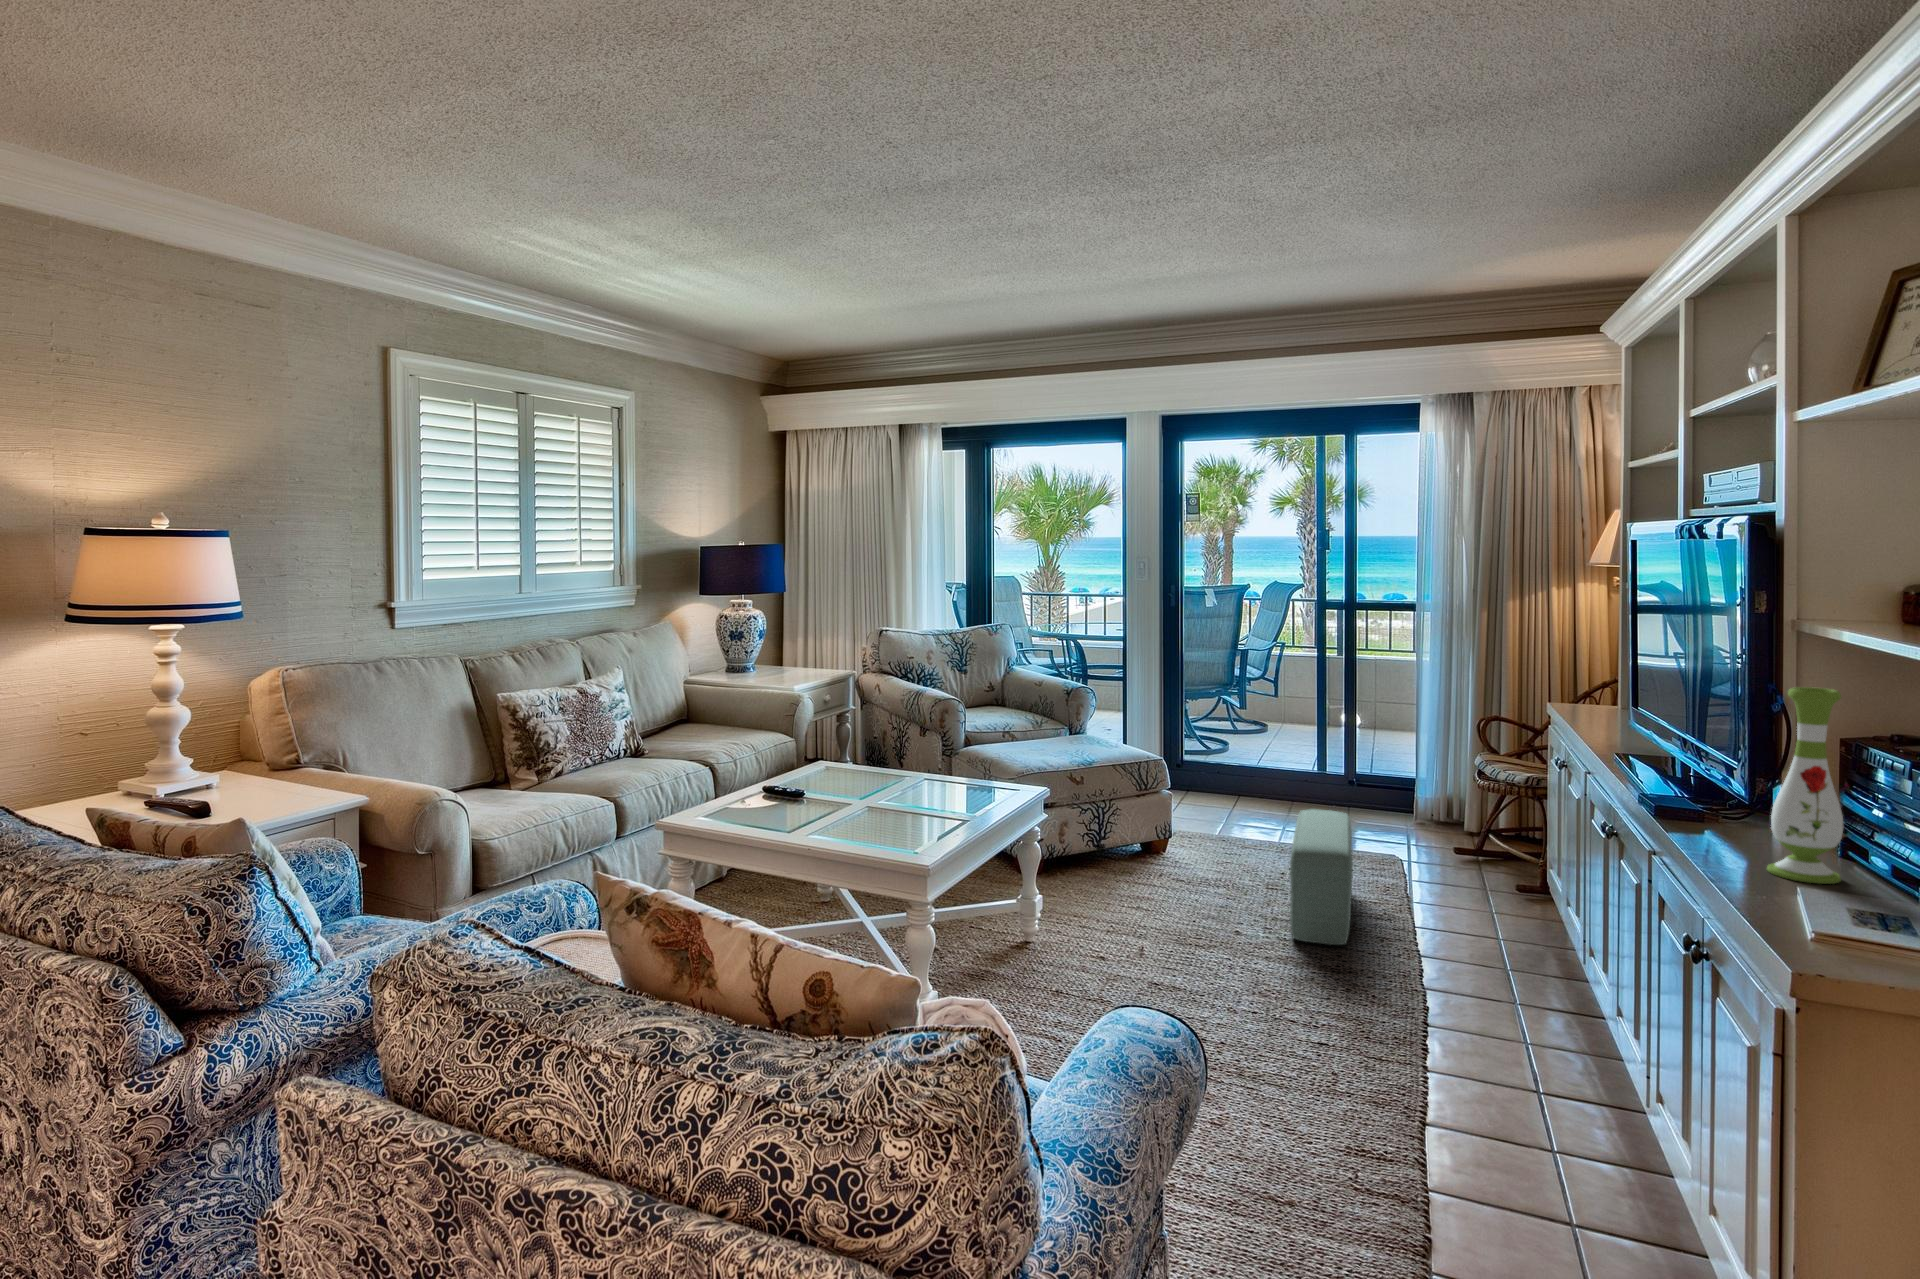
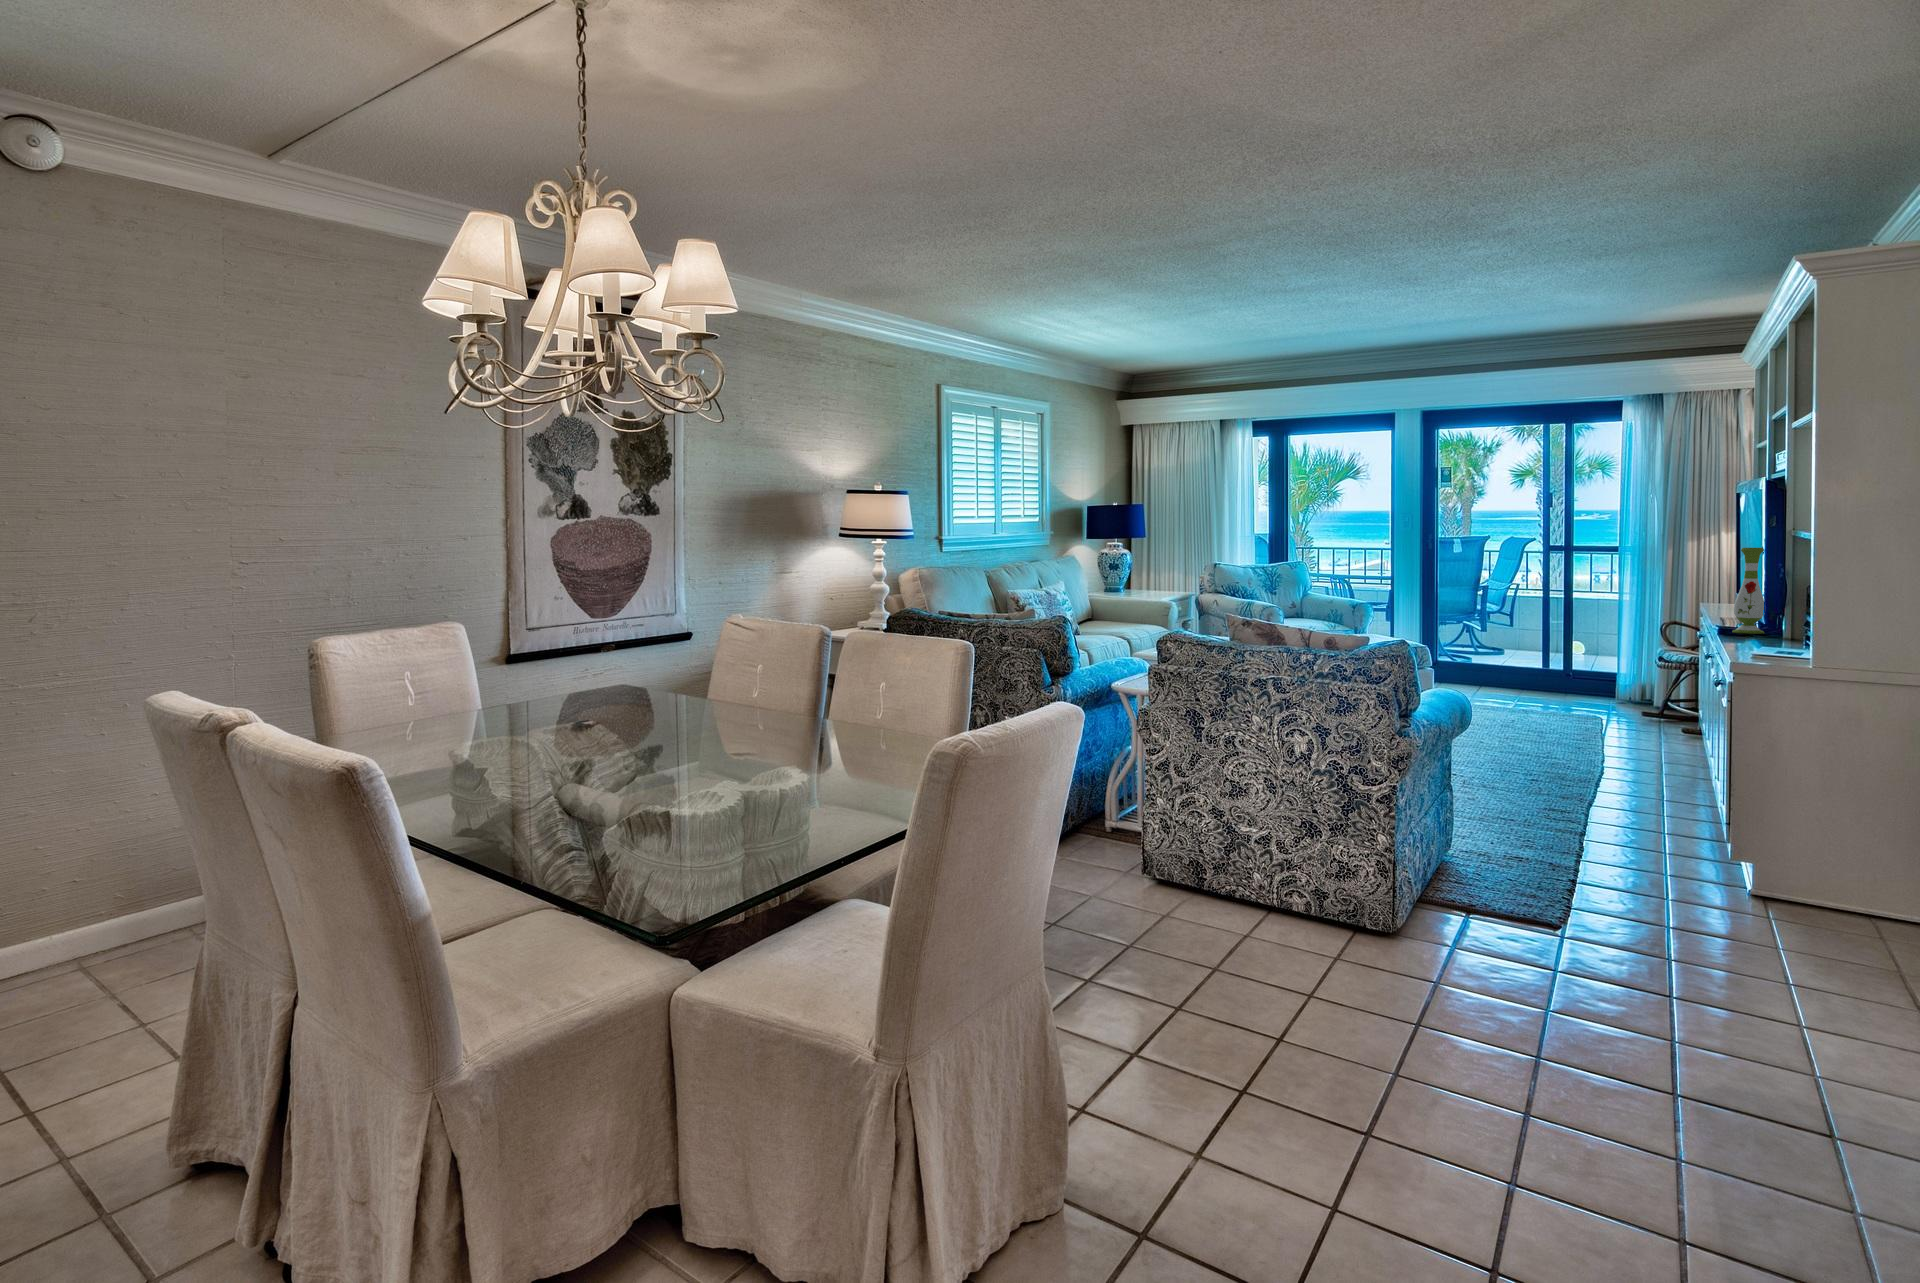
pouf: present [1290,809,1353,945] -> none [1511,674,1556,743]

